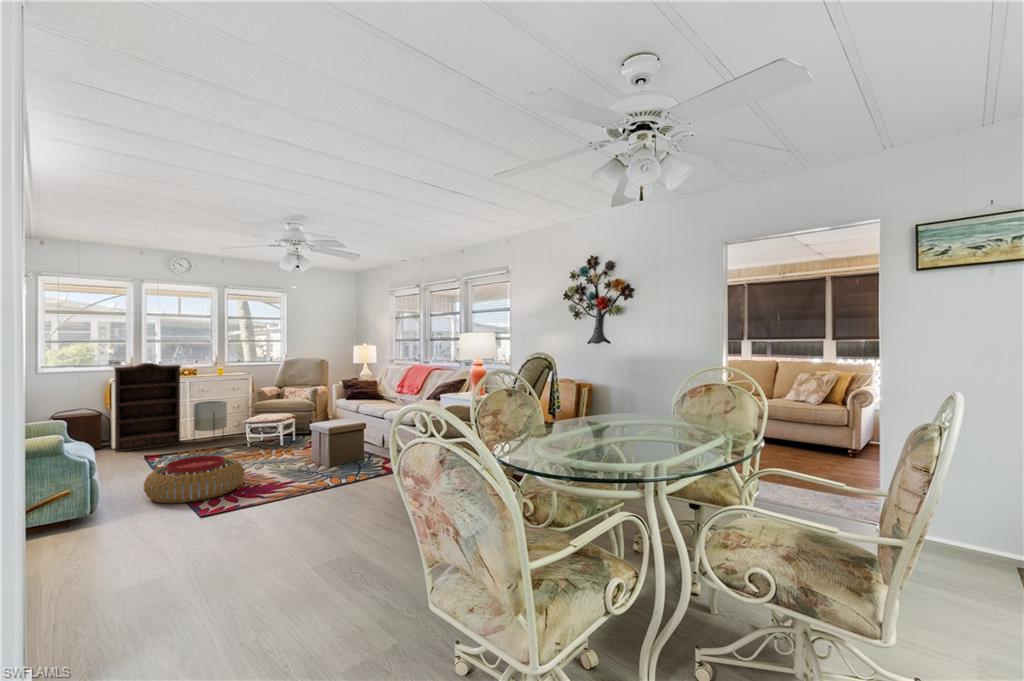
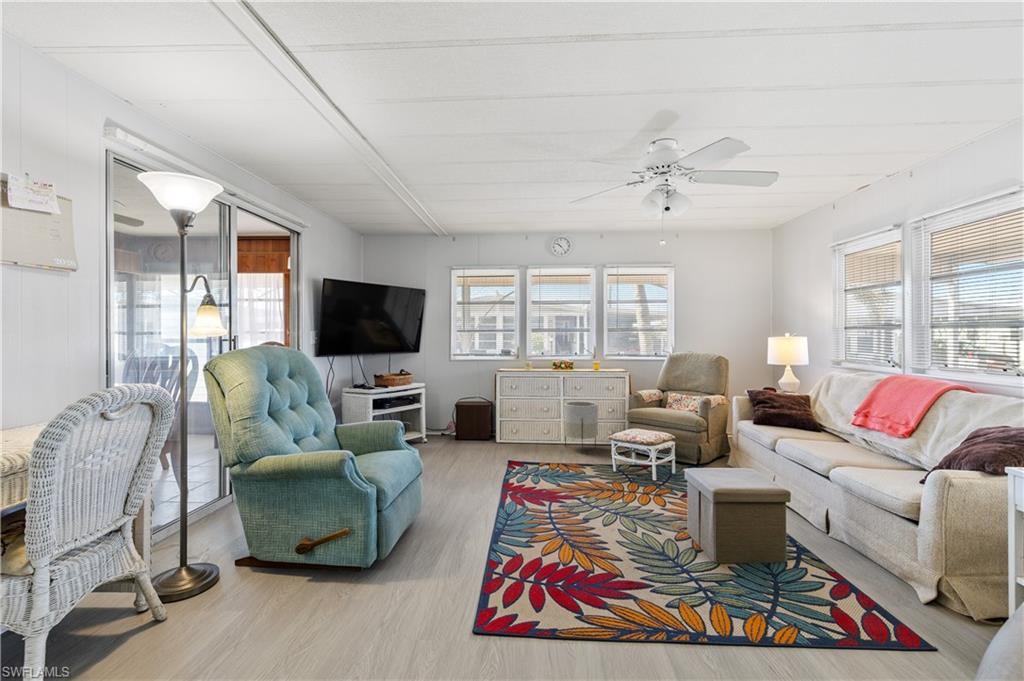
bookshelf: present [114,363,181,452] -> none [494,354,551,449]
pouf: present [144,456,244,503] -> none [444,494,570,580]

